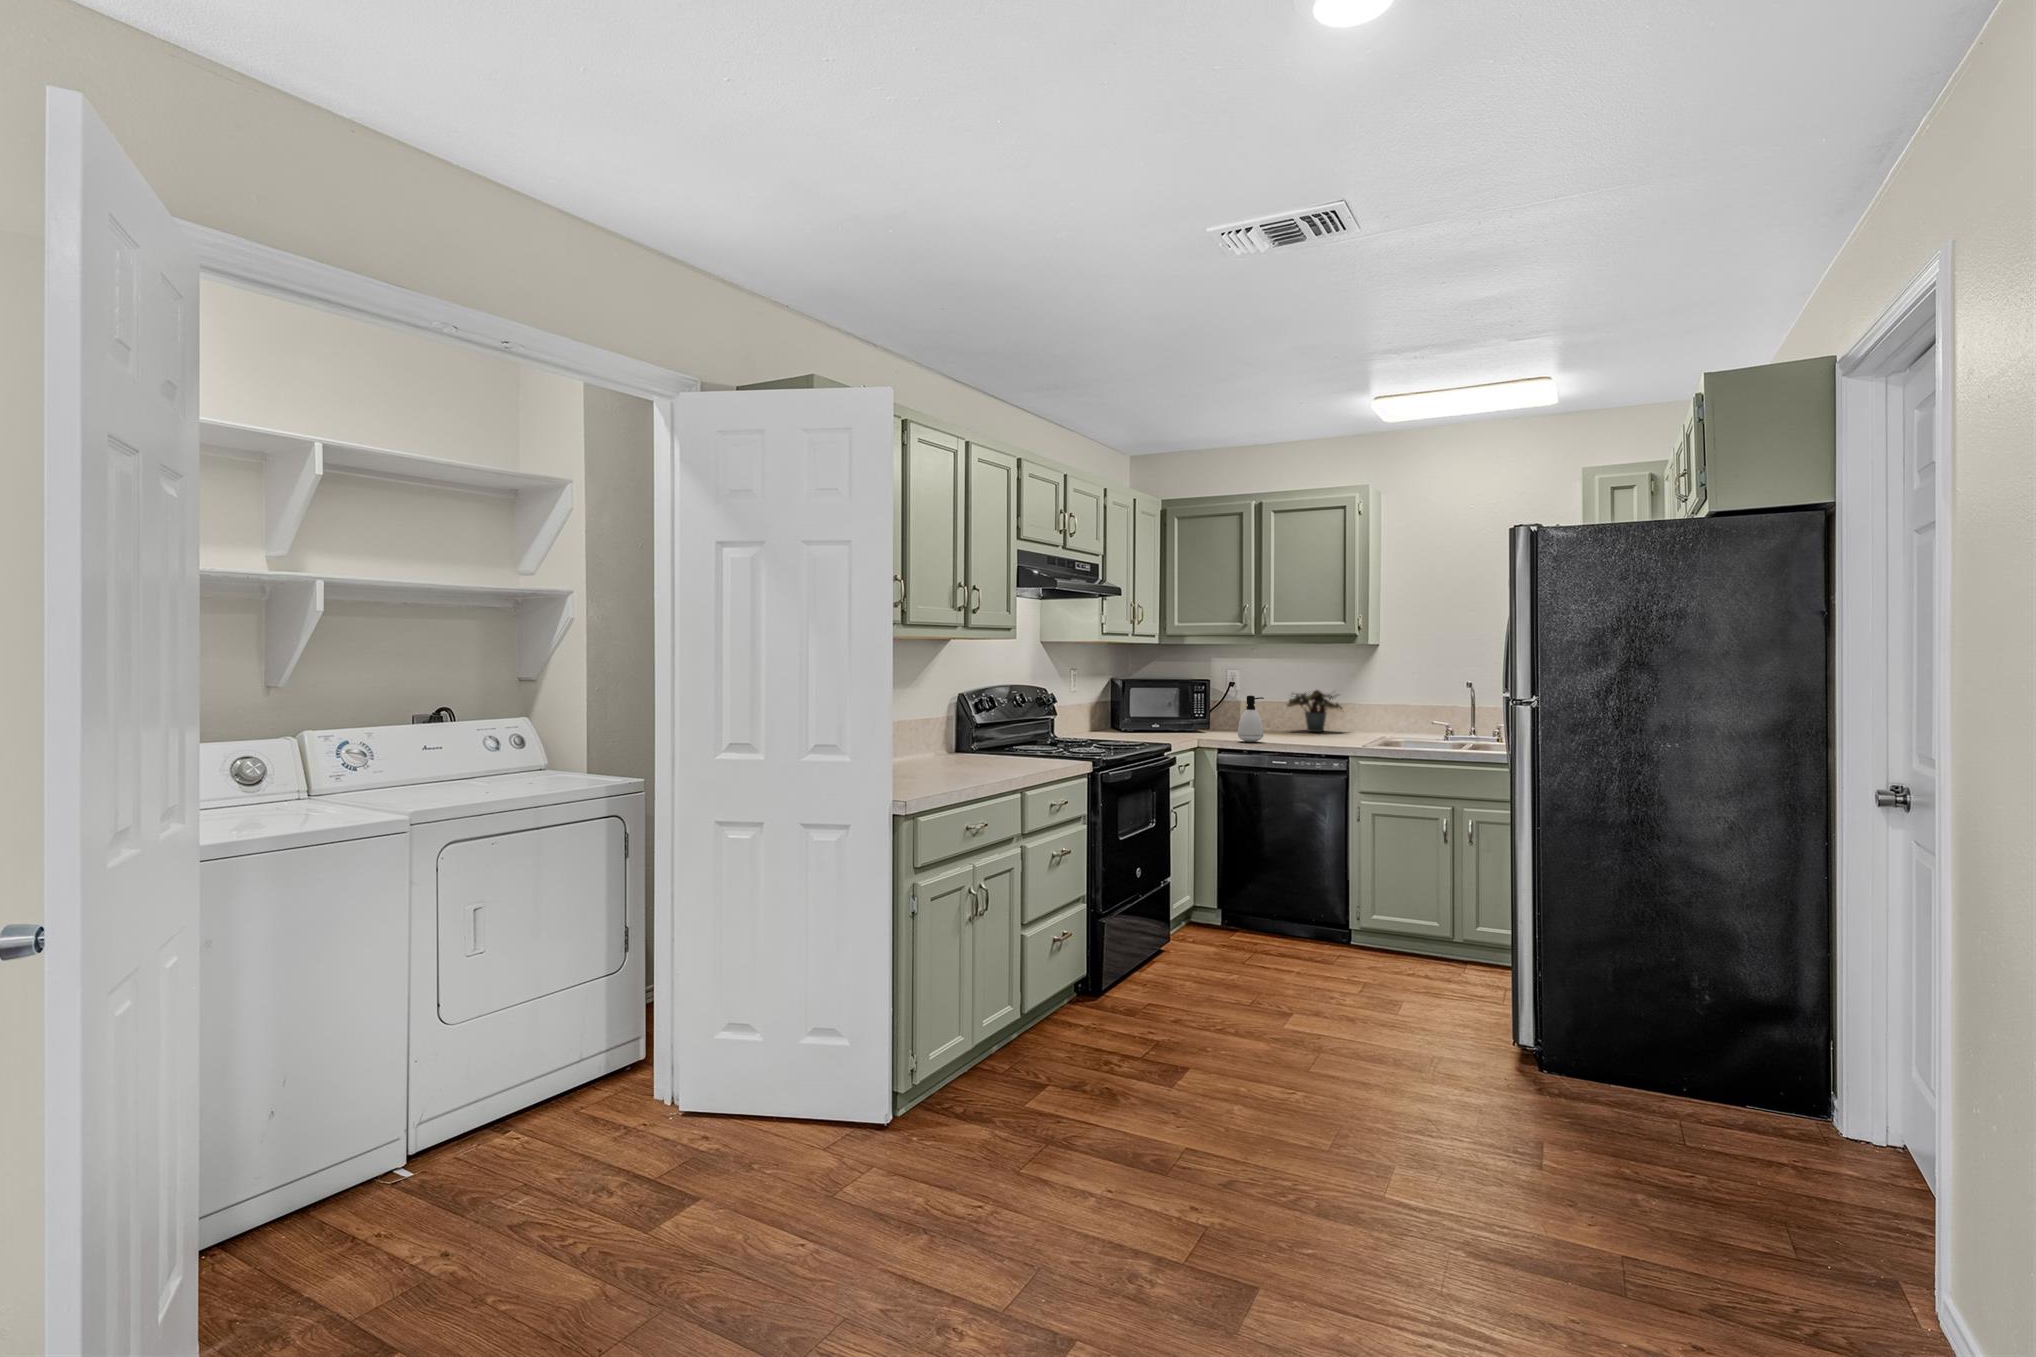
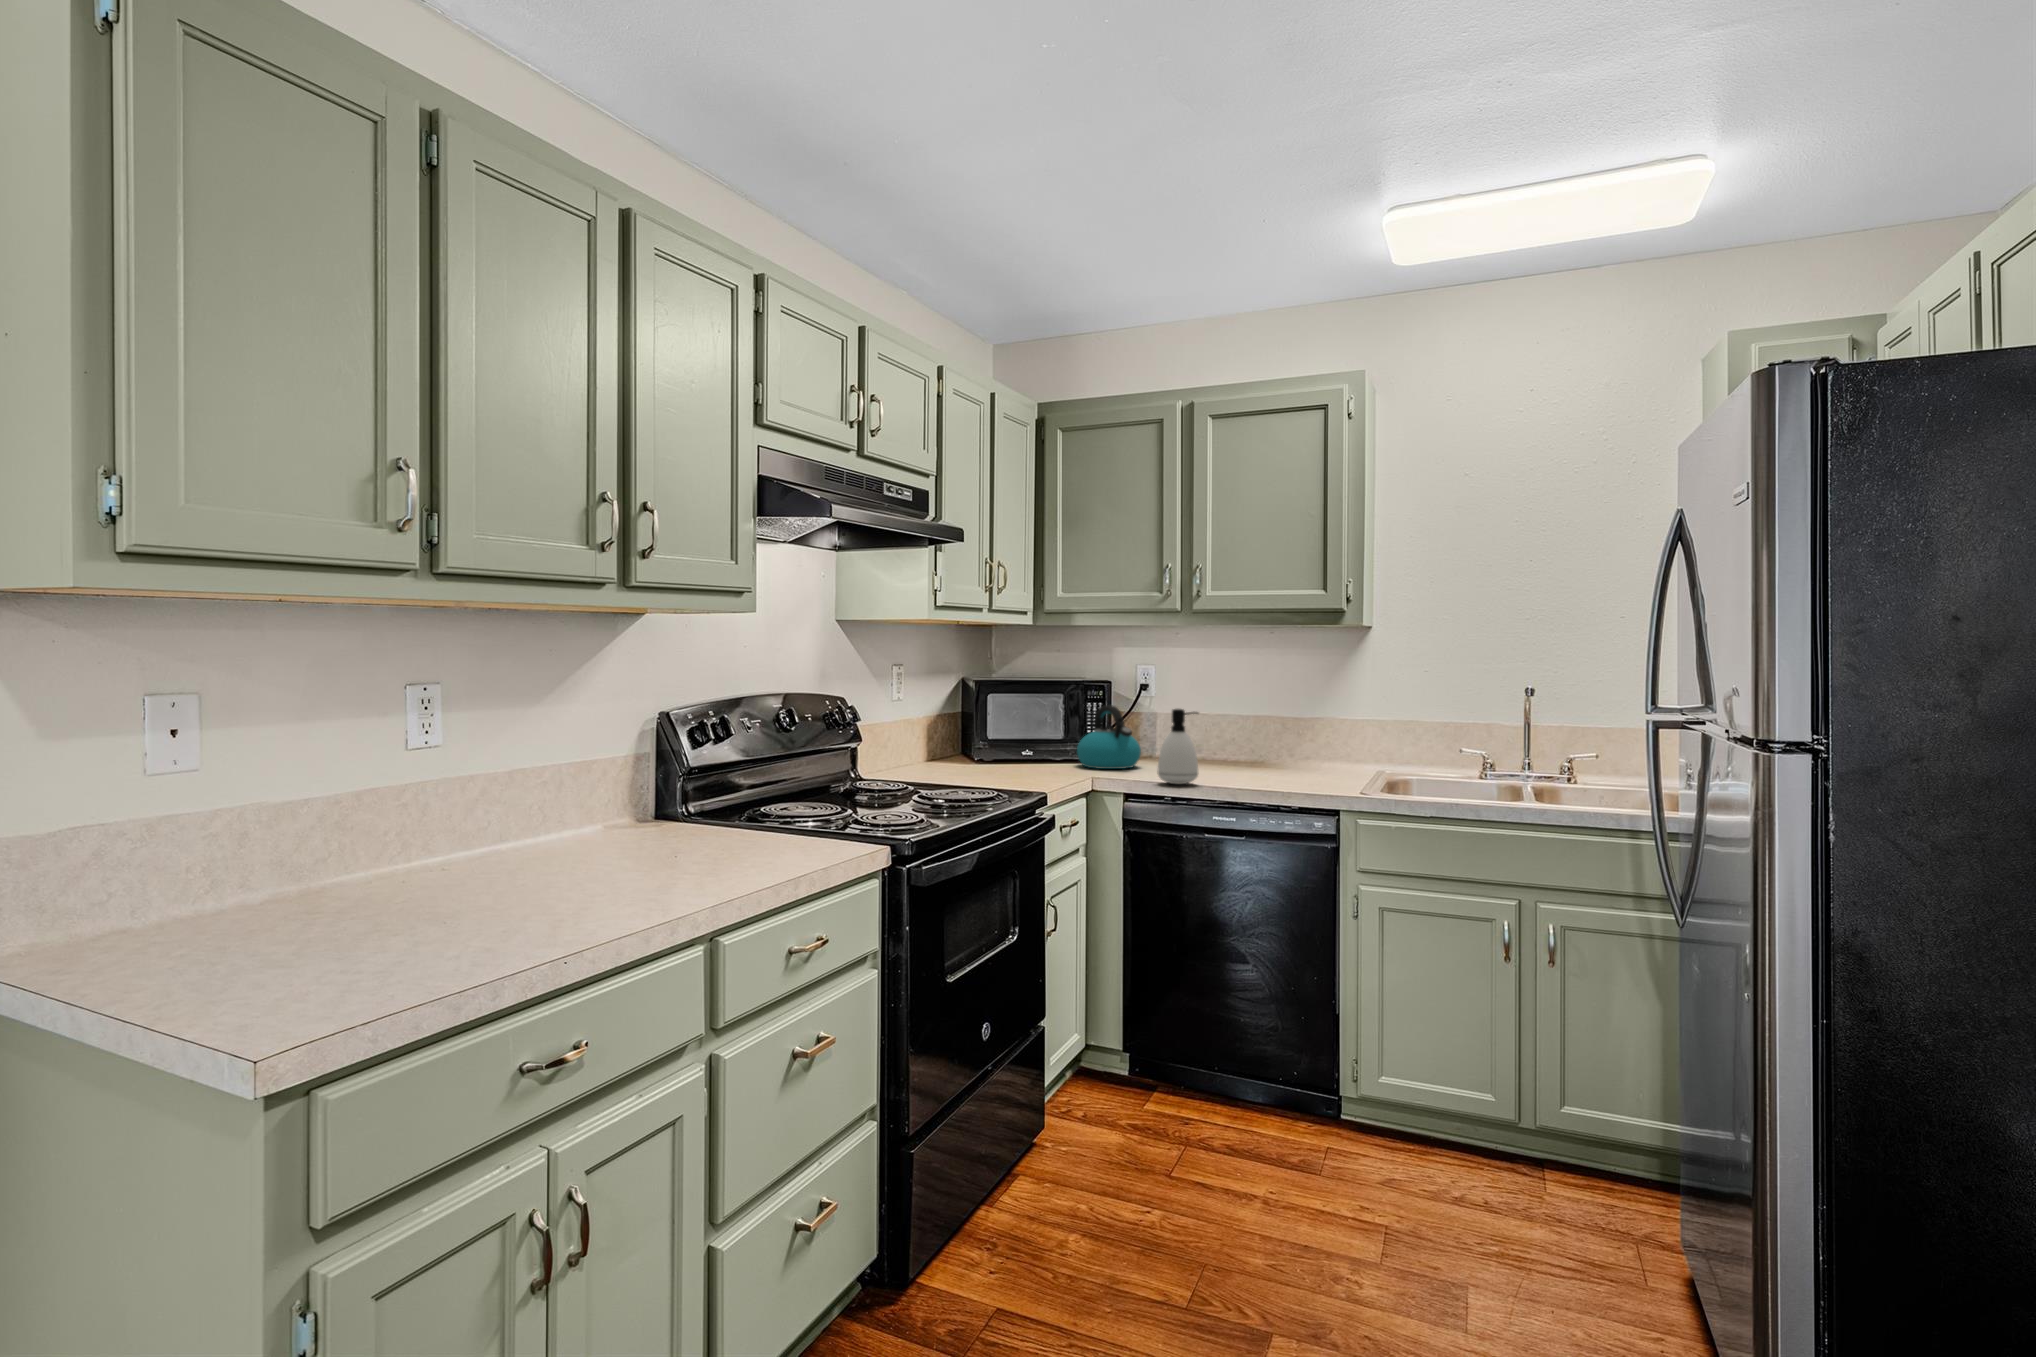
potted plant: present [1287,690,1342,732] -> none [1226,696,1318,761]
kettle: none [1187,695,1228,735] -> present [1077,705,1141,769]

